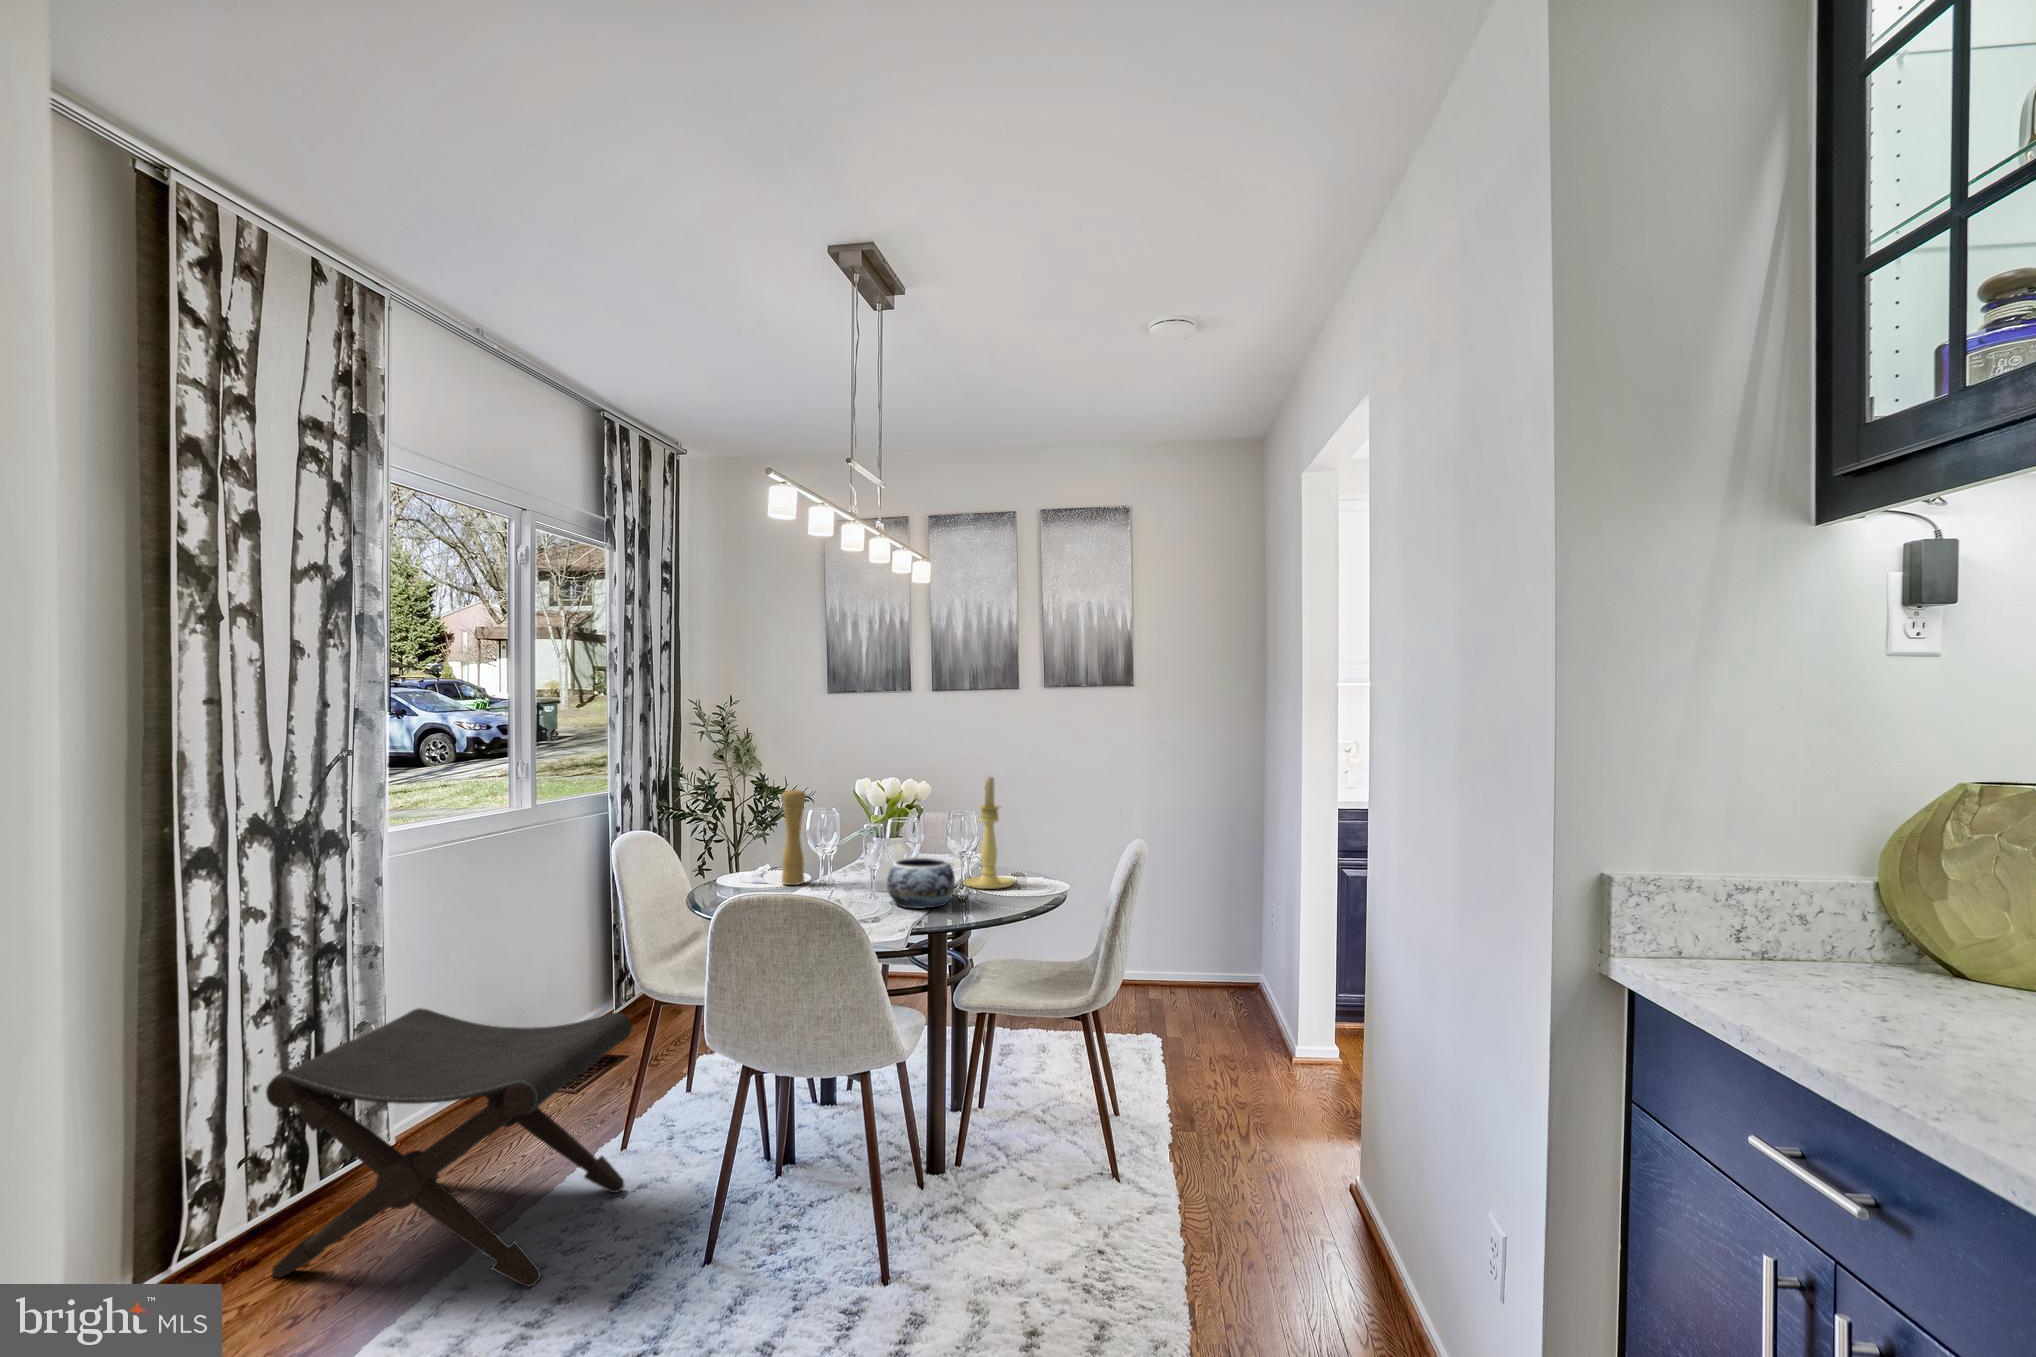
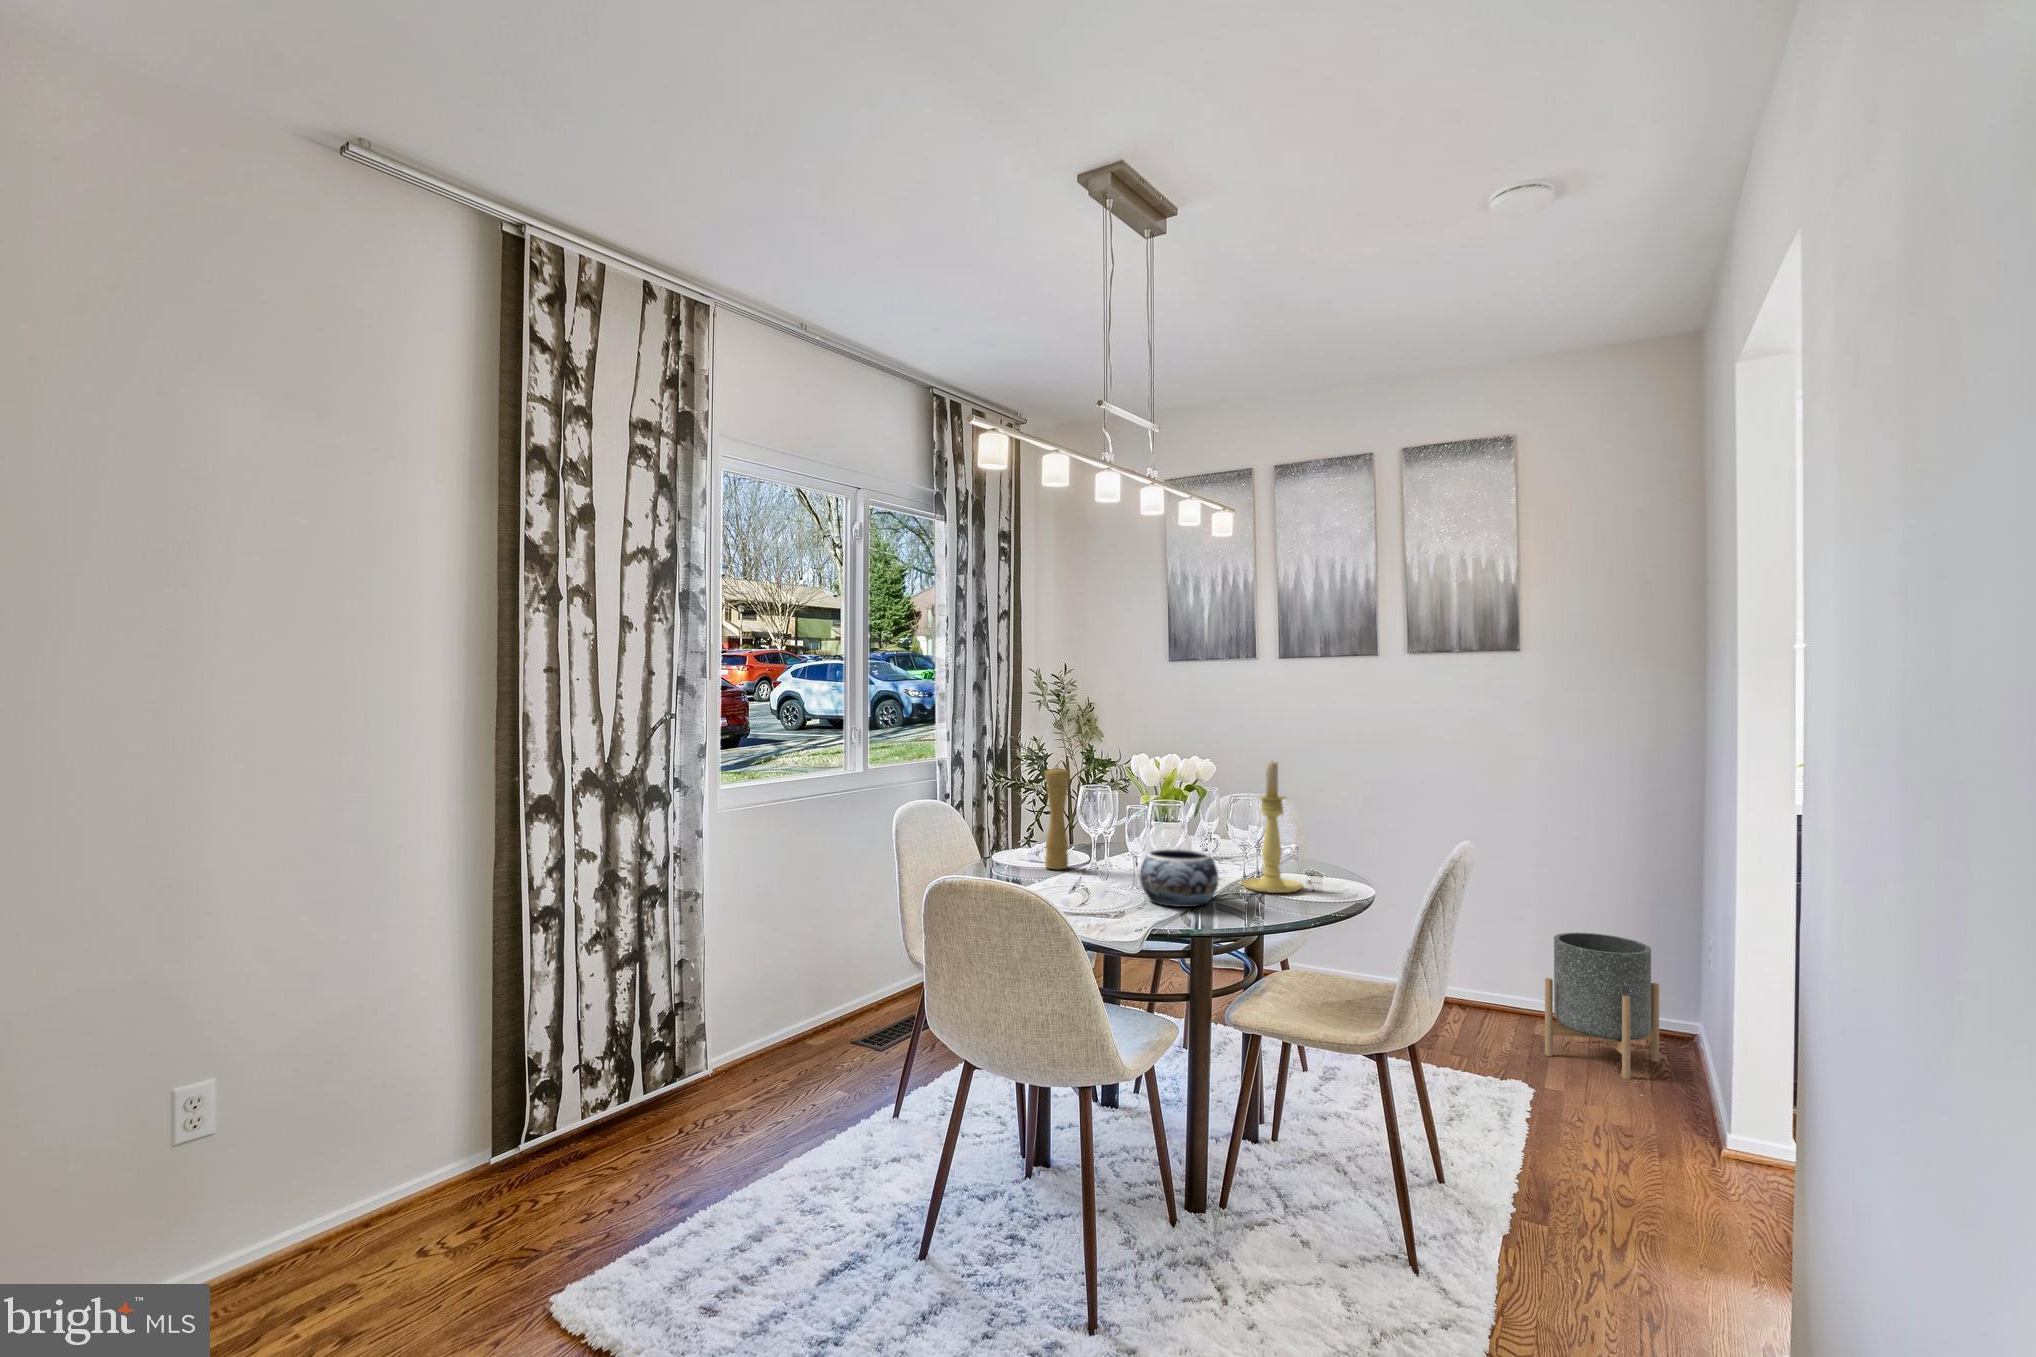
planter: none [1166,899,1243,1009] -> present [1545,933,1659,1079]
footstool: present [266,1008,632,1287] -> none [577,954,886,1238]

